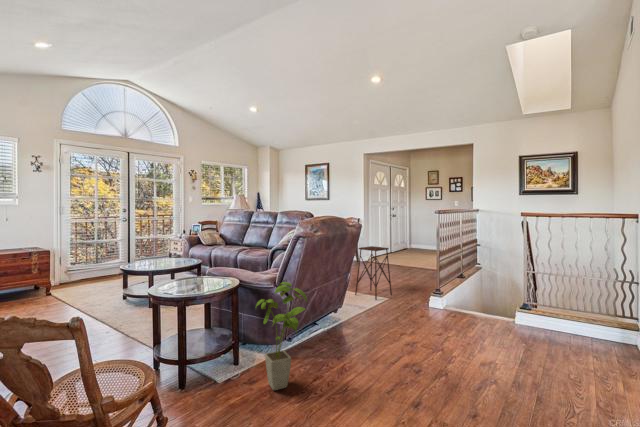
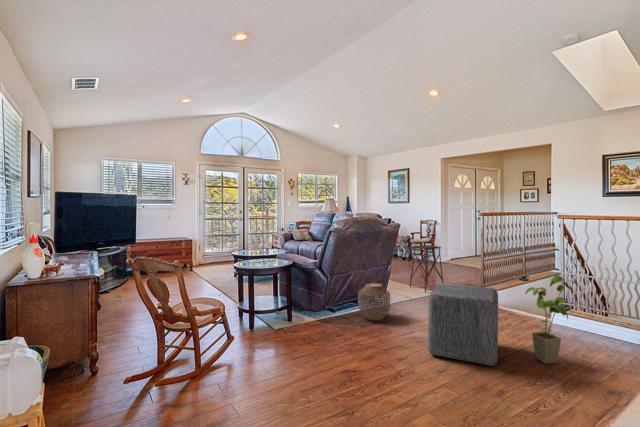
house plant: present [256,282,307,390] -> present [525,274,580,364]
ottoman: none [433,295,534,398] -> present [428,283,498,366]
woven basket: none [325,299,365,347] -> present [358,283,390,320]

